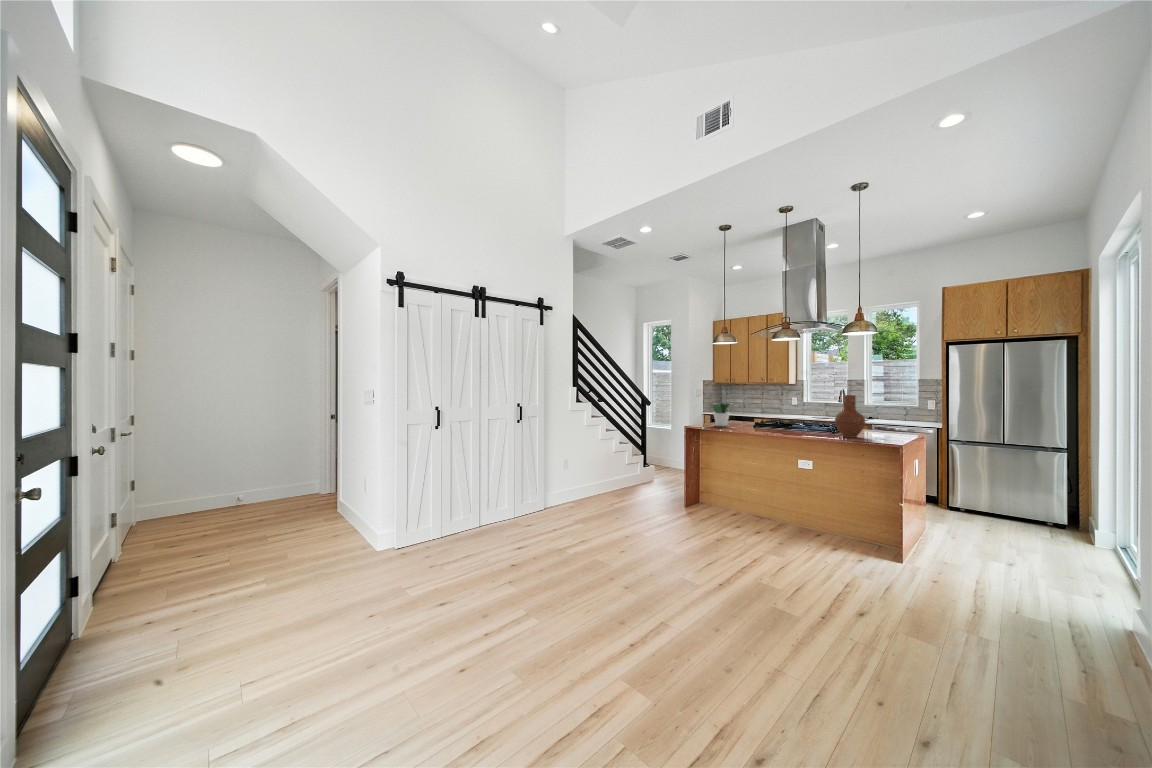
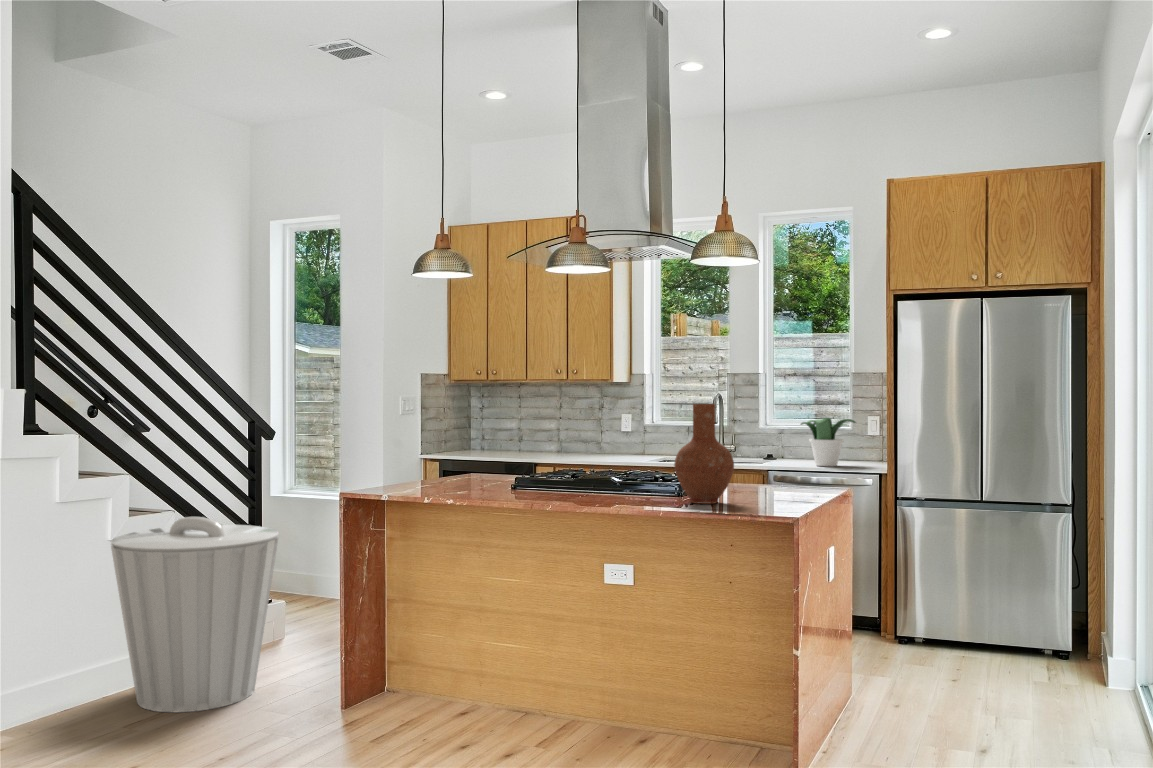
potted plant: present [711,402,733,426] -> present [801,418,856,466]
trash can: none [604,432,660,500] -> present [111,517,279,712]

